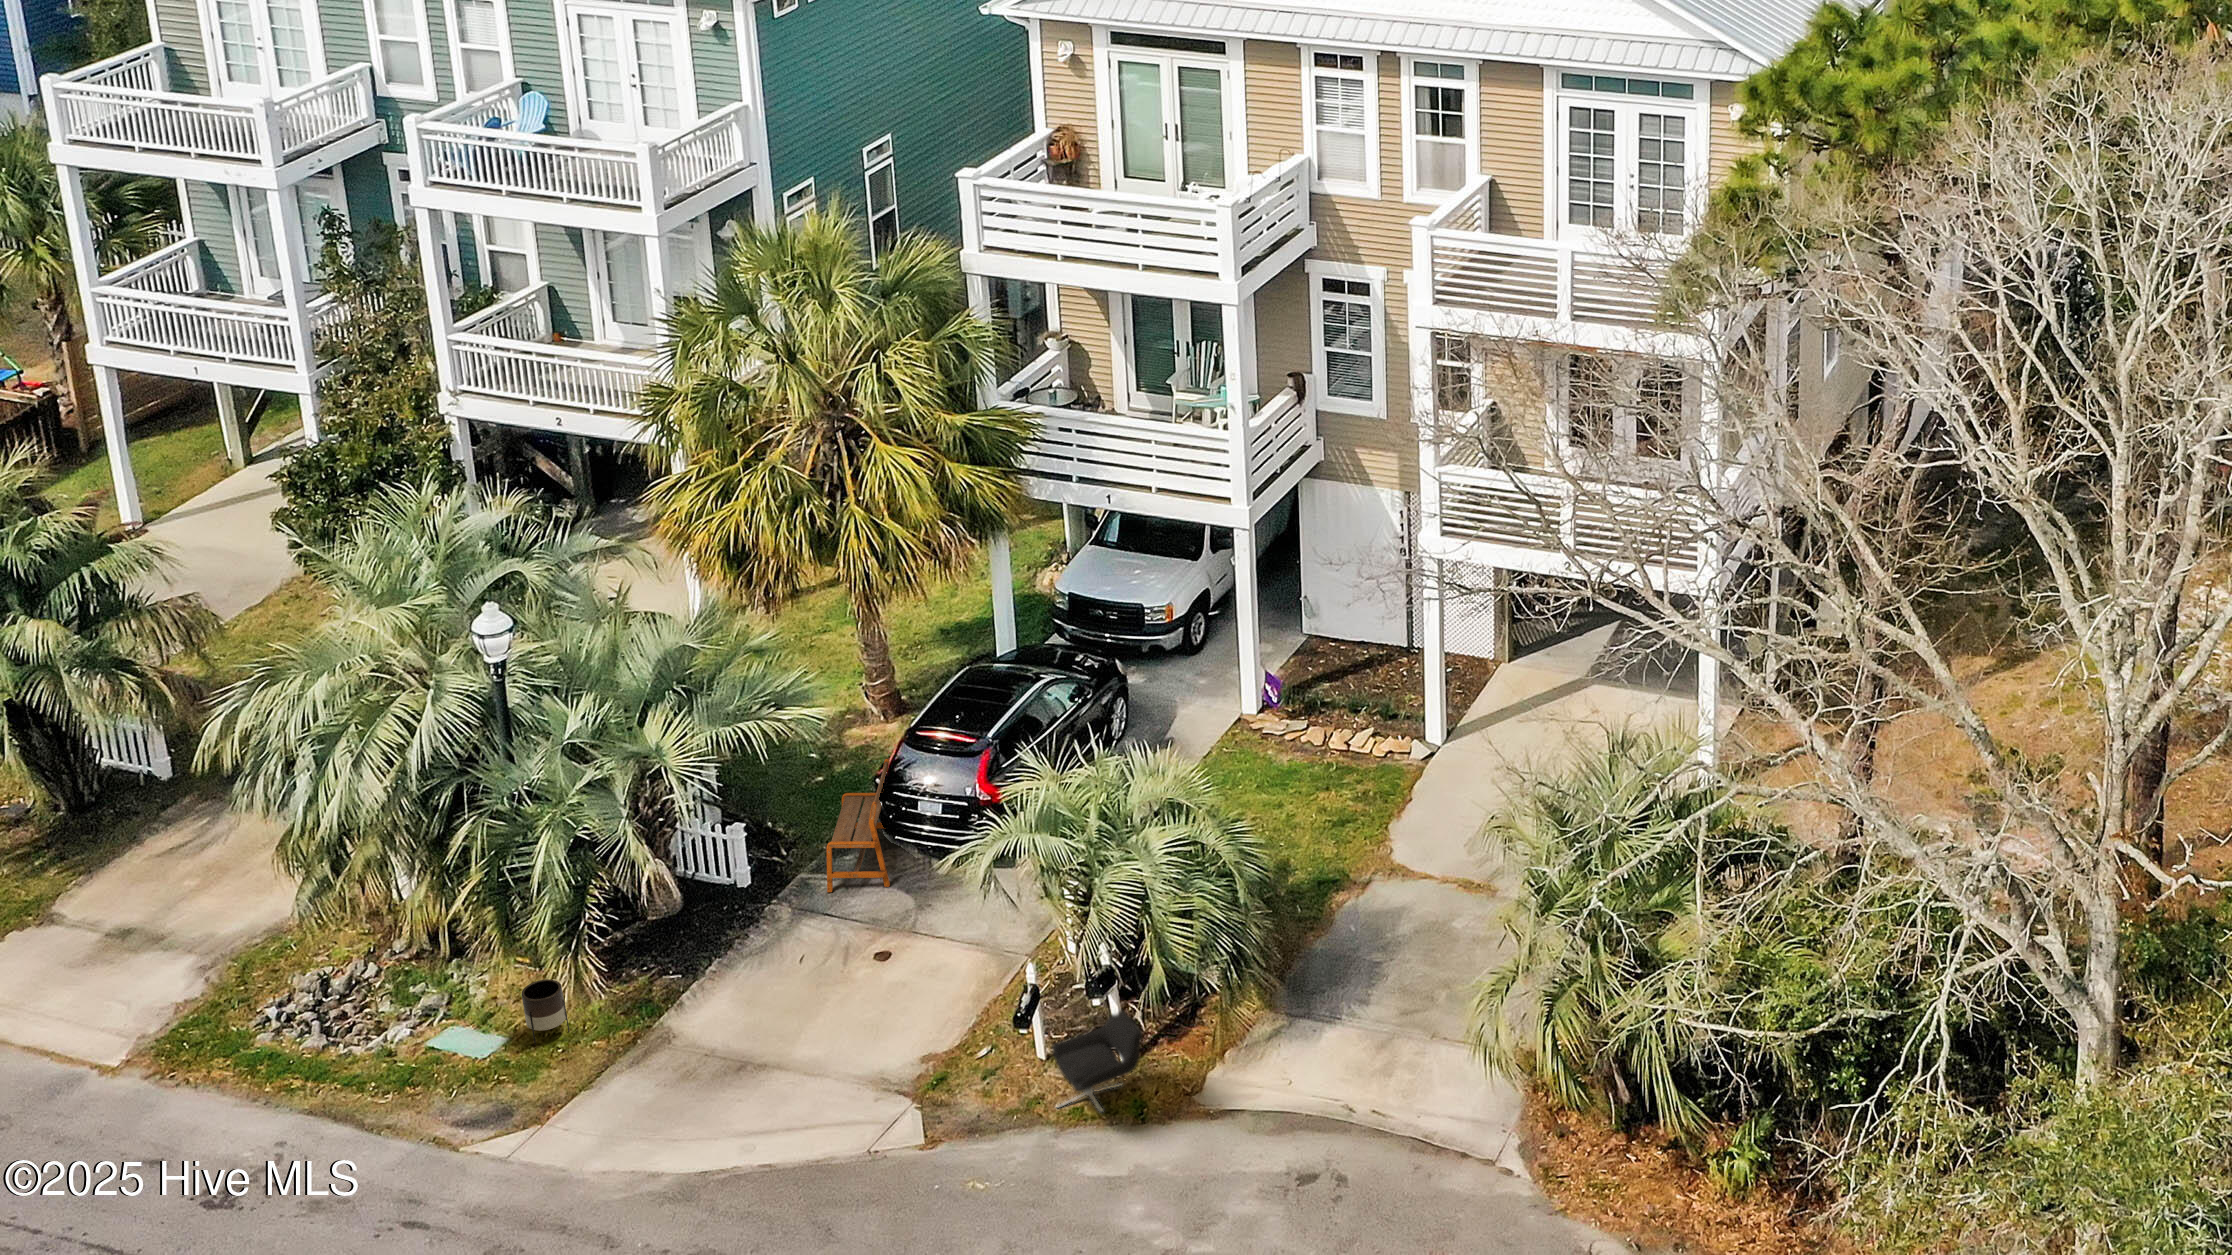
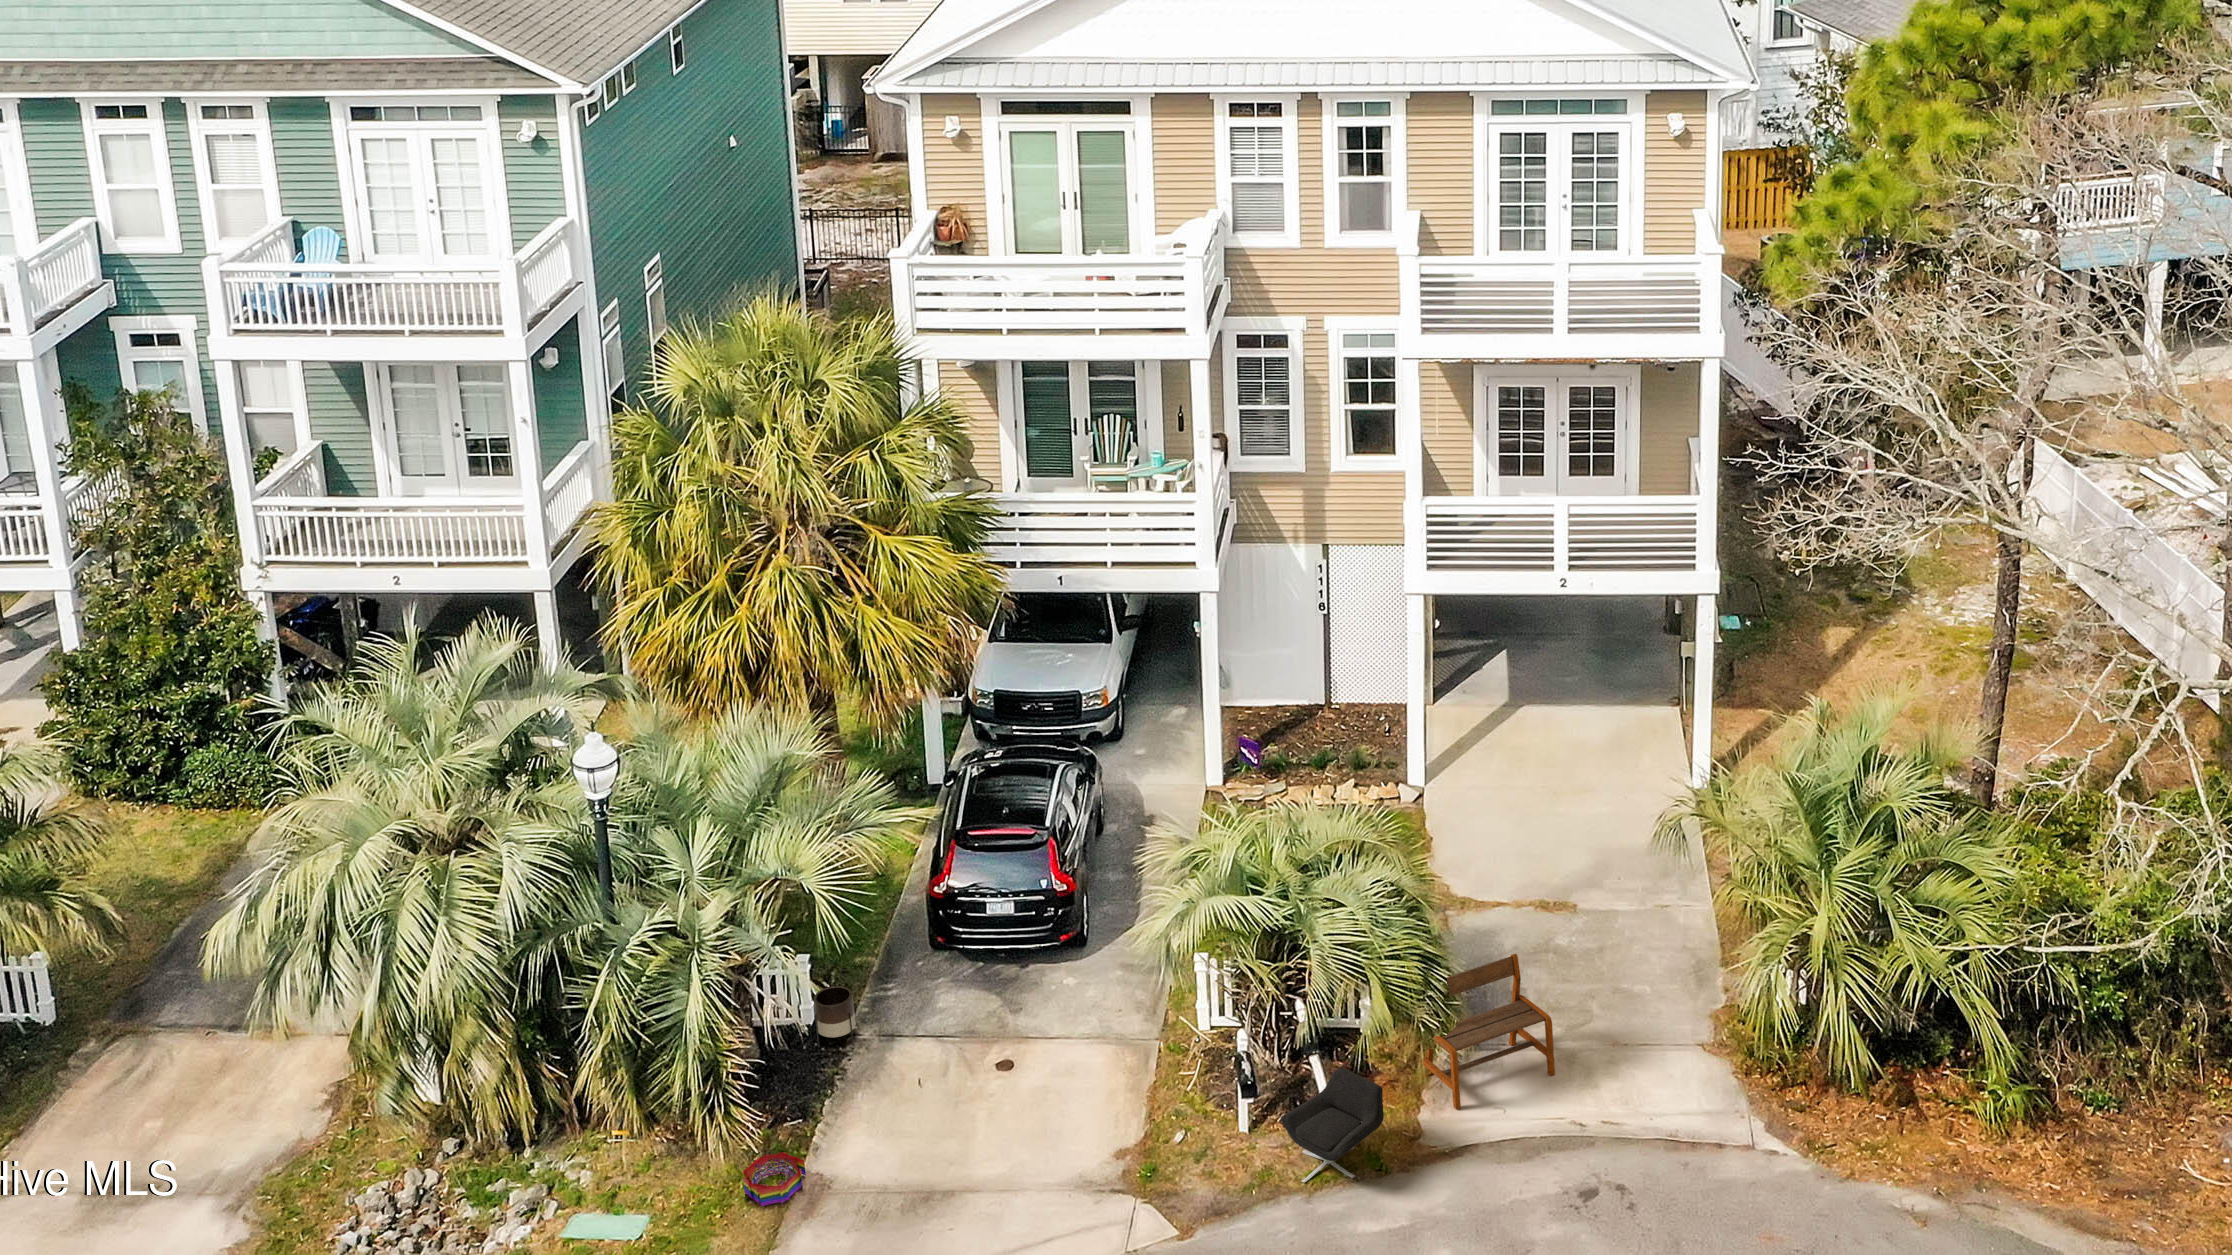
bench: present [826,759,890,892] -> present [1423,954,1555,1109]
planter: present [521,979,569,1045] -> present [814,986,856,1047]
storage bin: none [595,994,654,1040] -> present [743,1152,806,1206]

